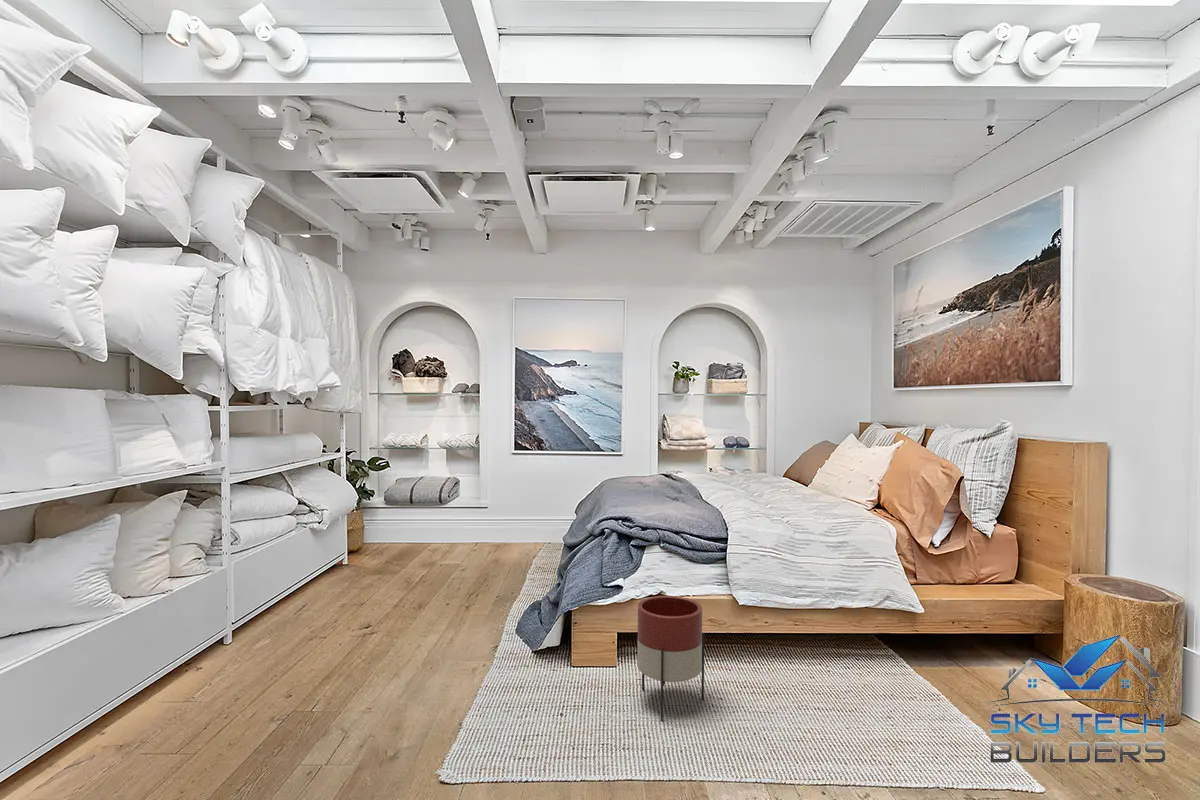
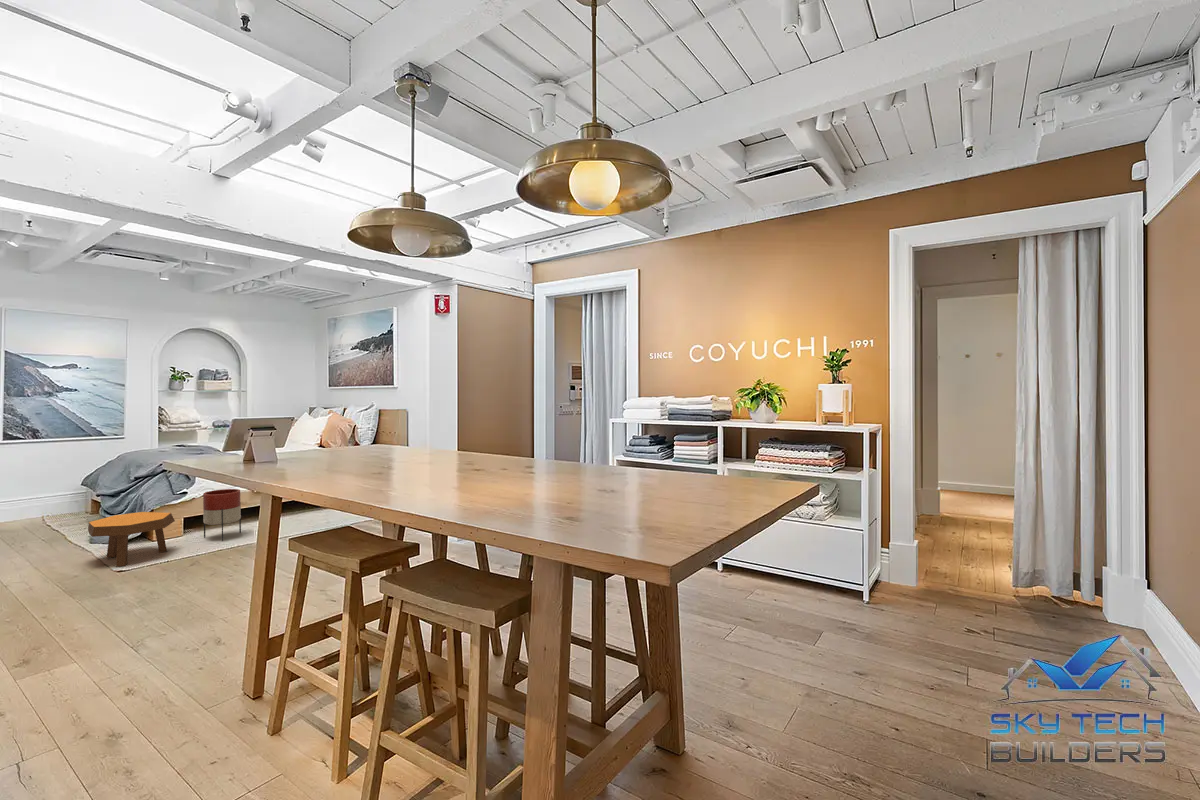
footstool: none [455,614,585,740] -> present [88,512,175,567]

